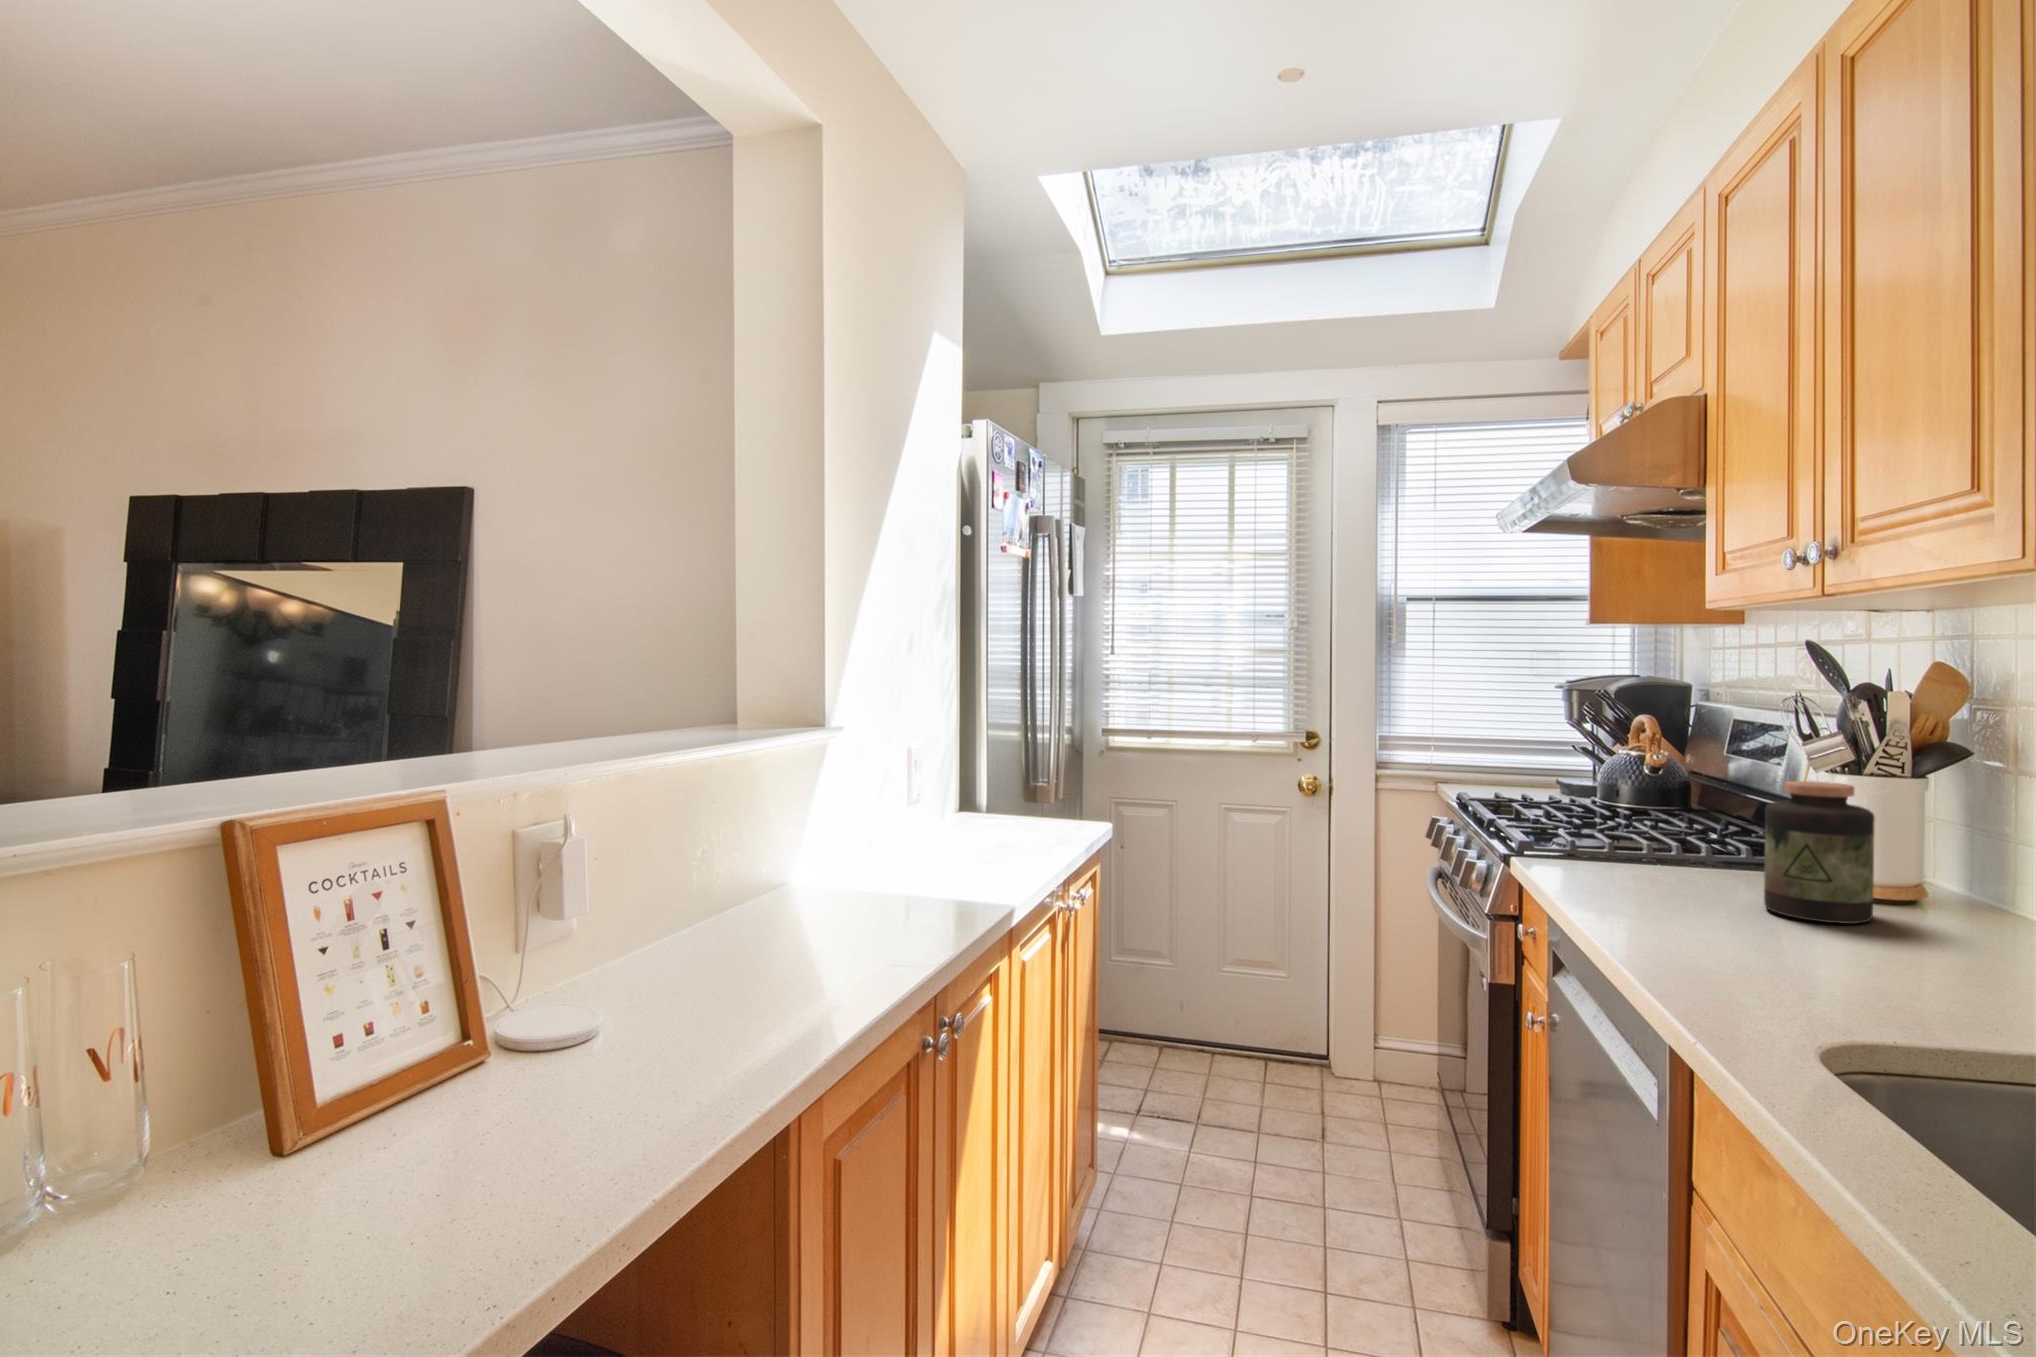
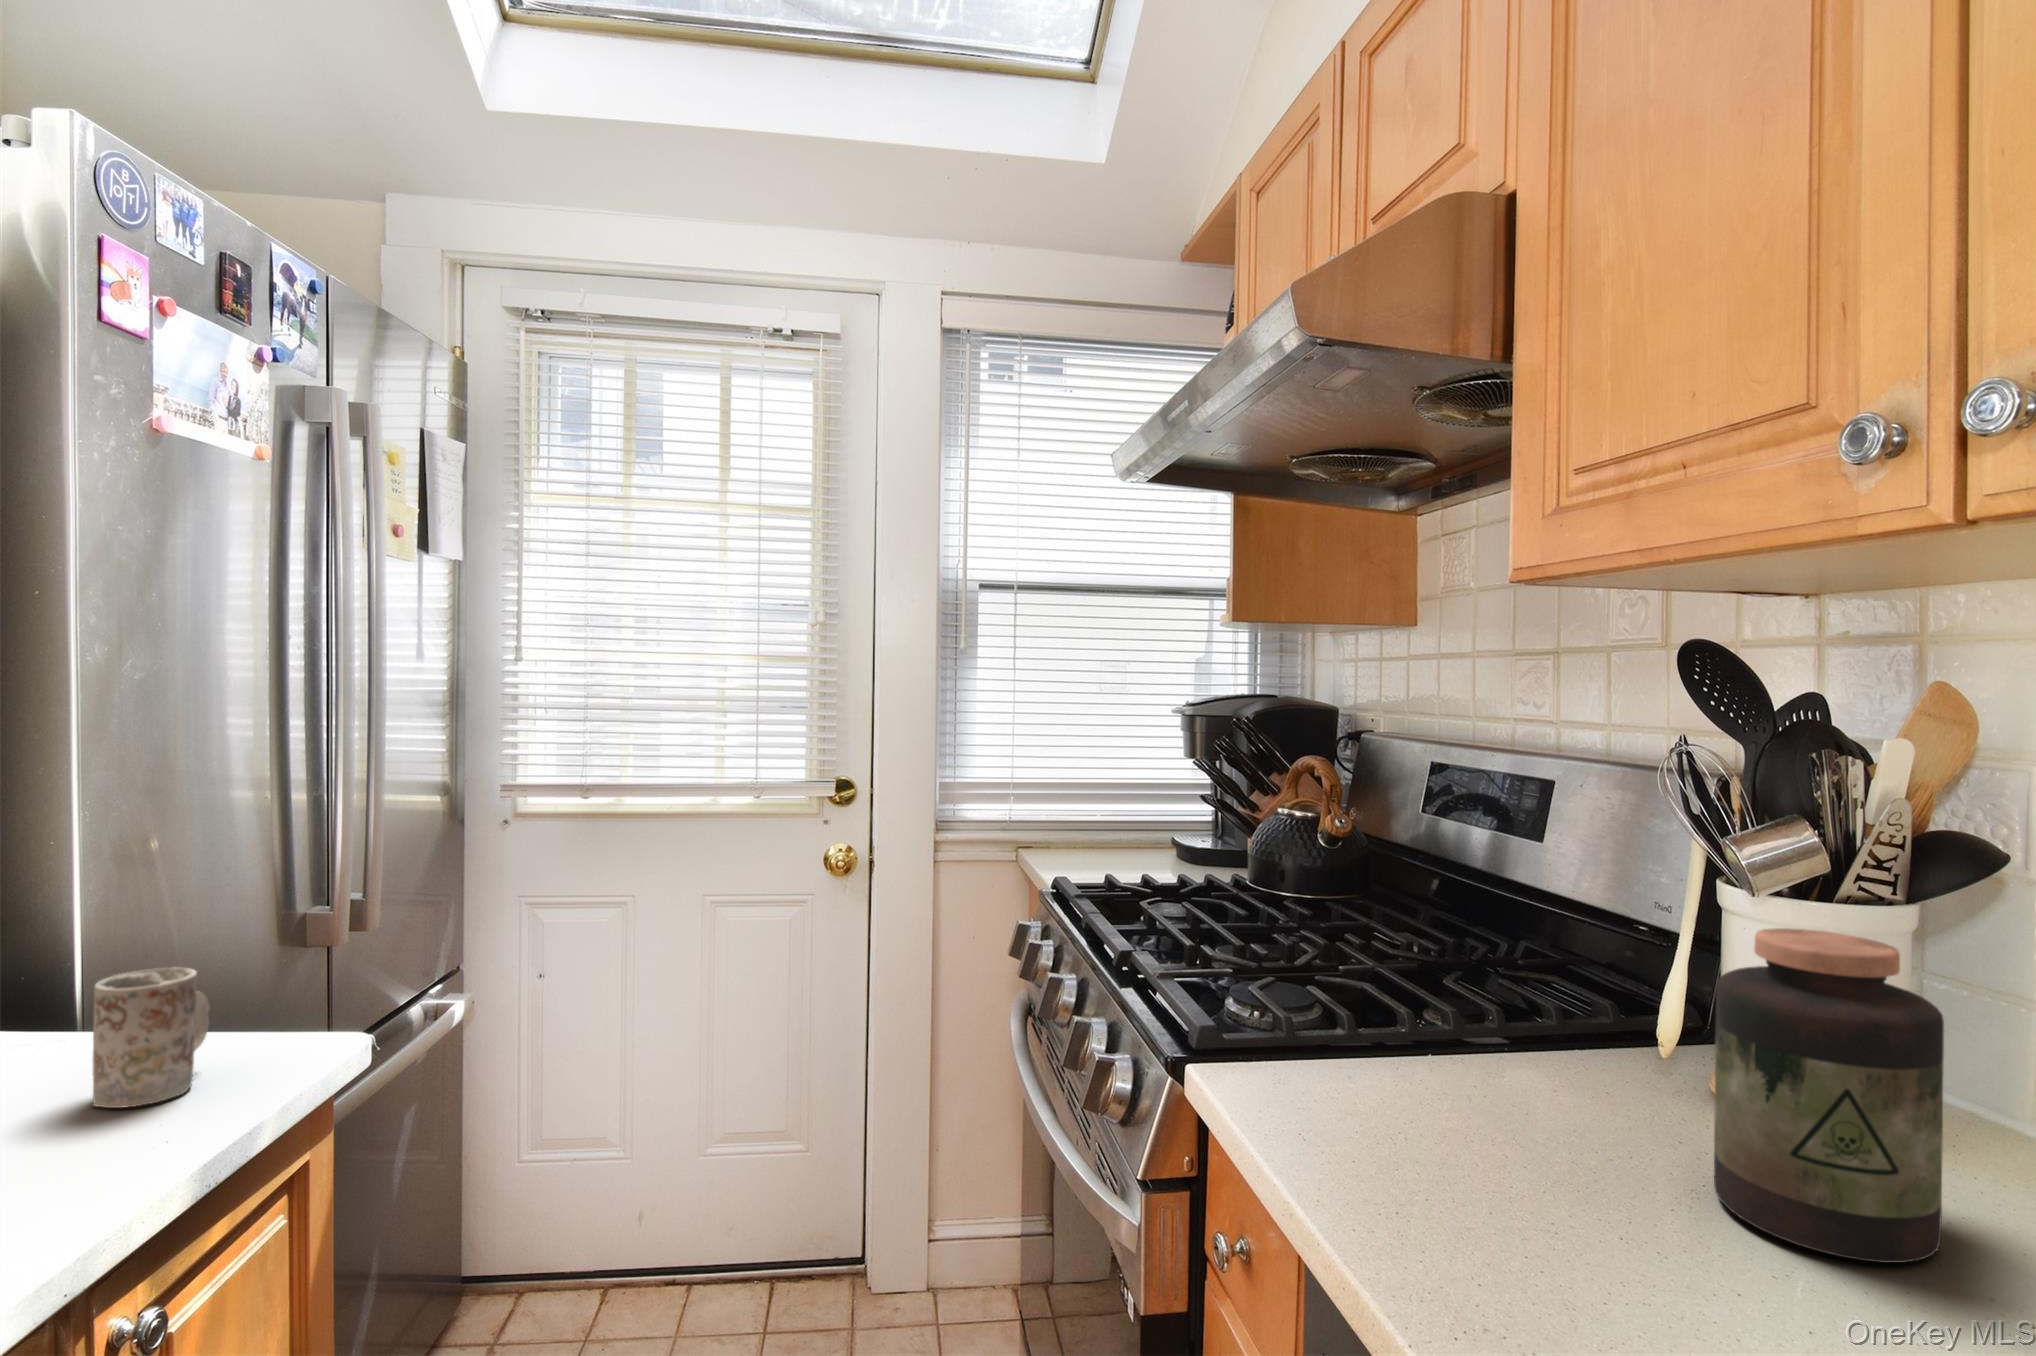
mug: none [1025,786,1057,836] -> present [93,967,210,1108]

